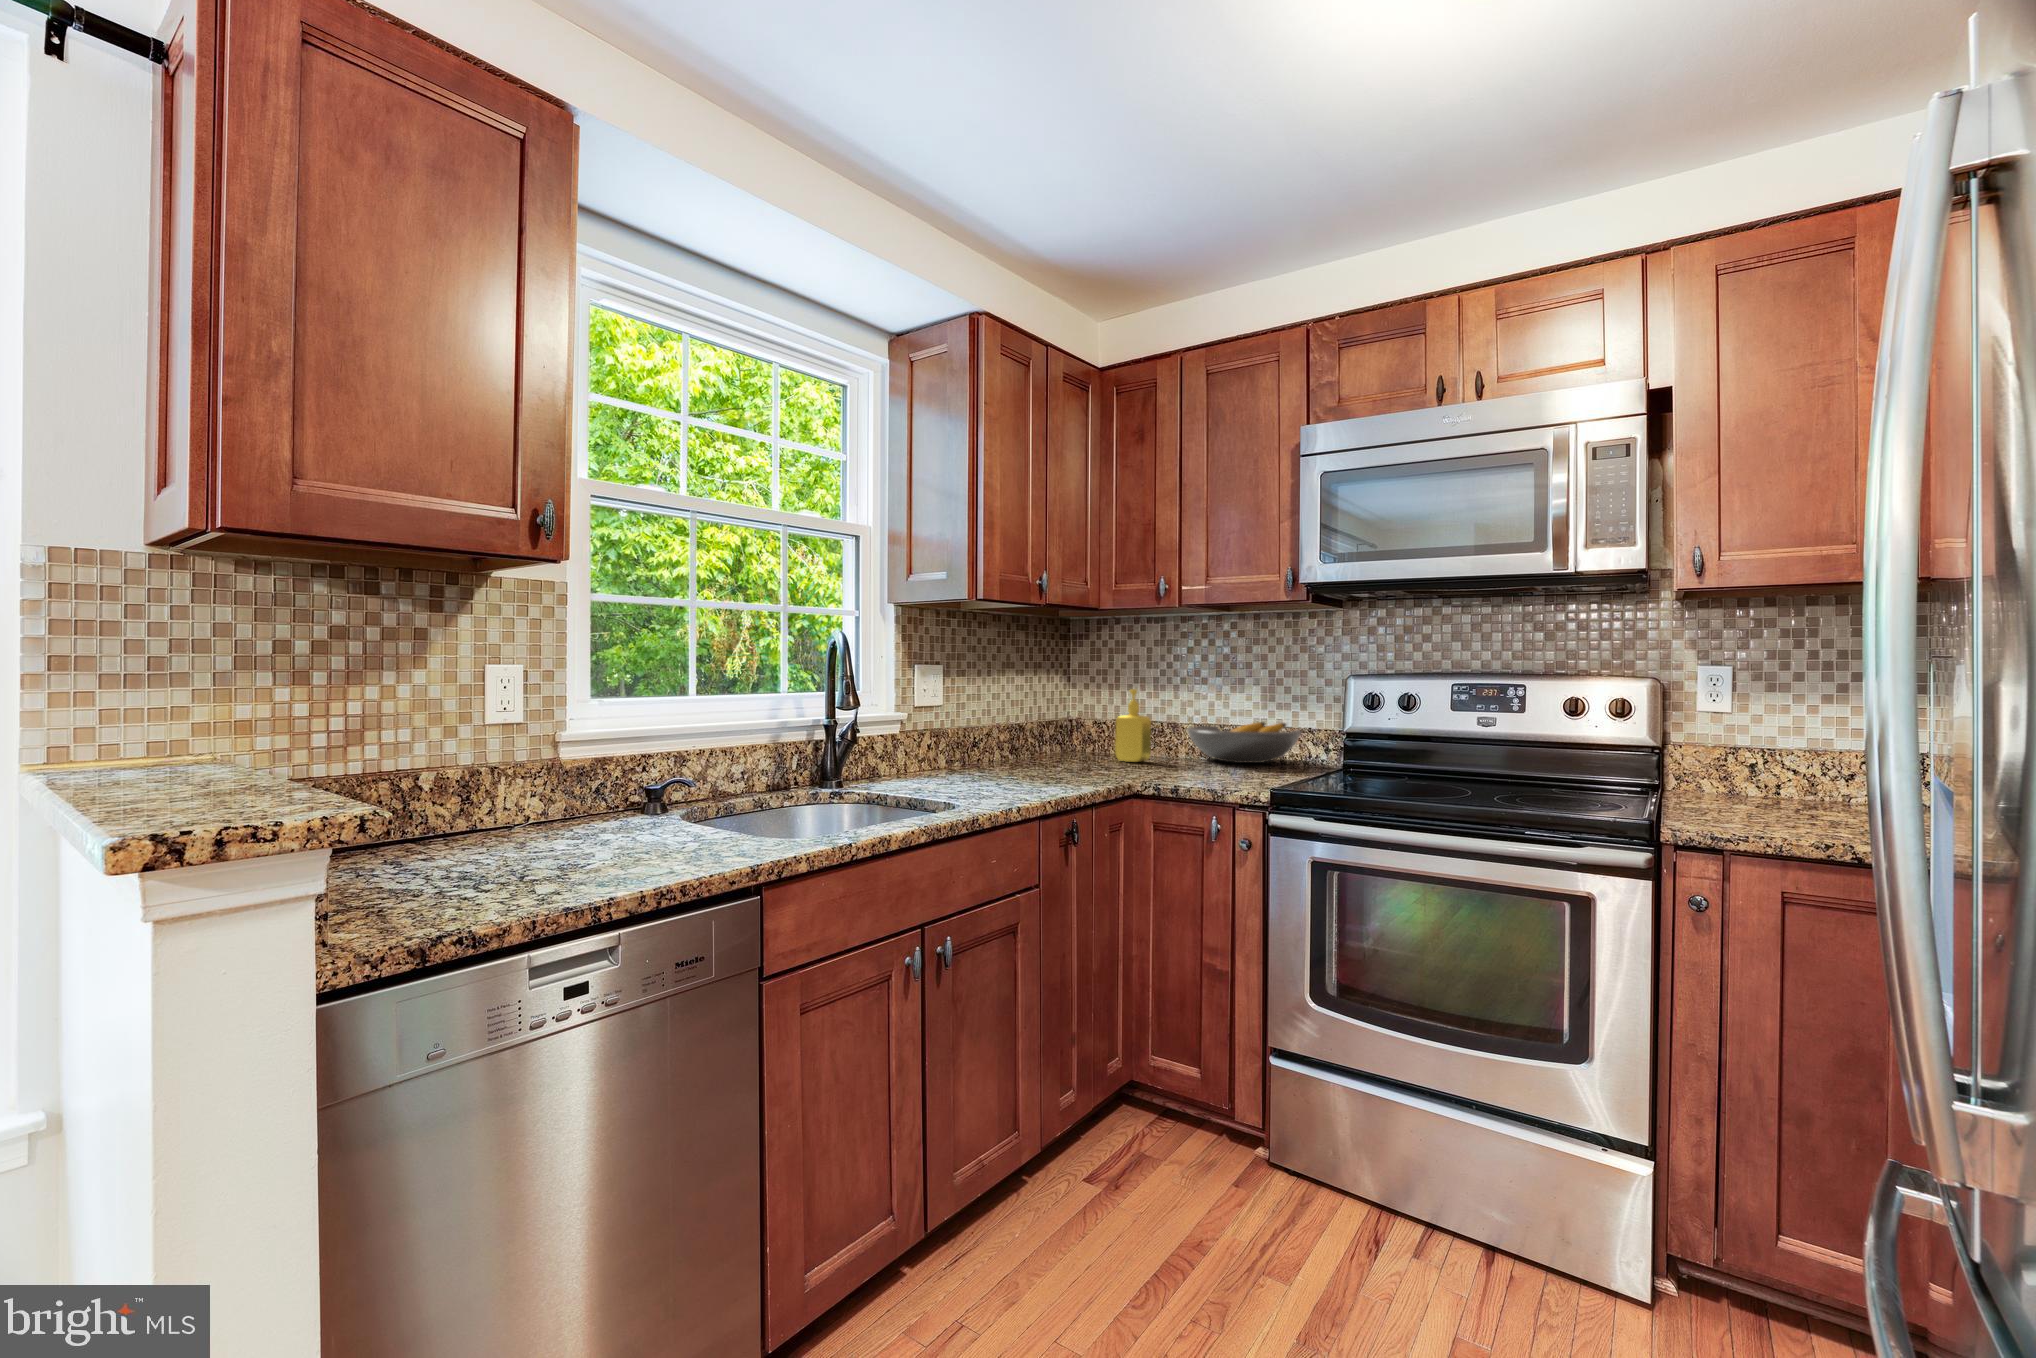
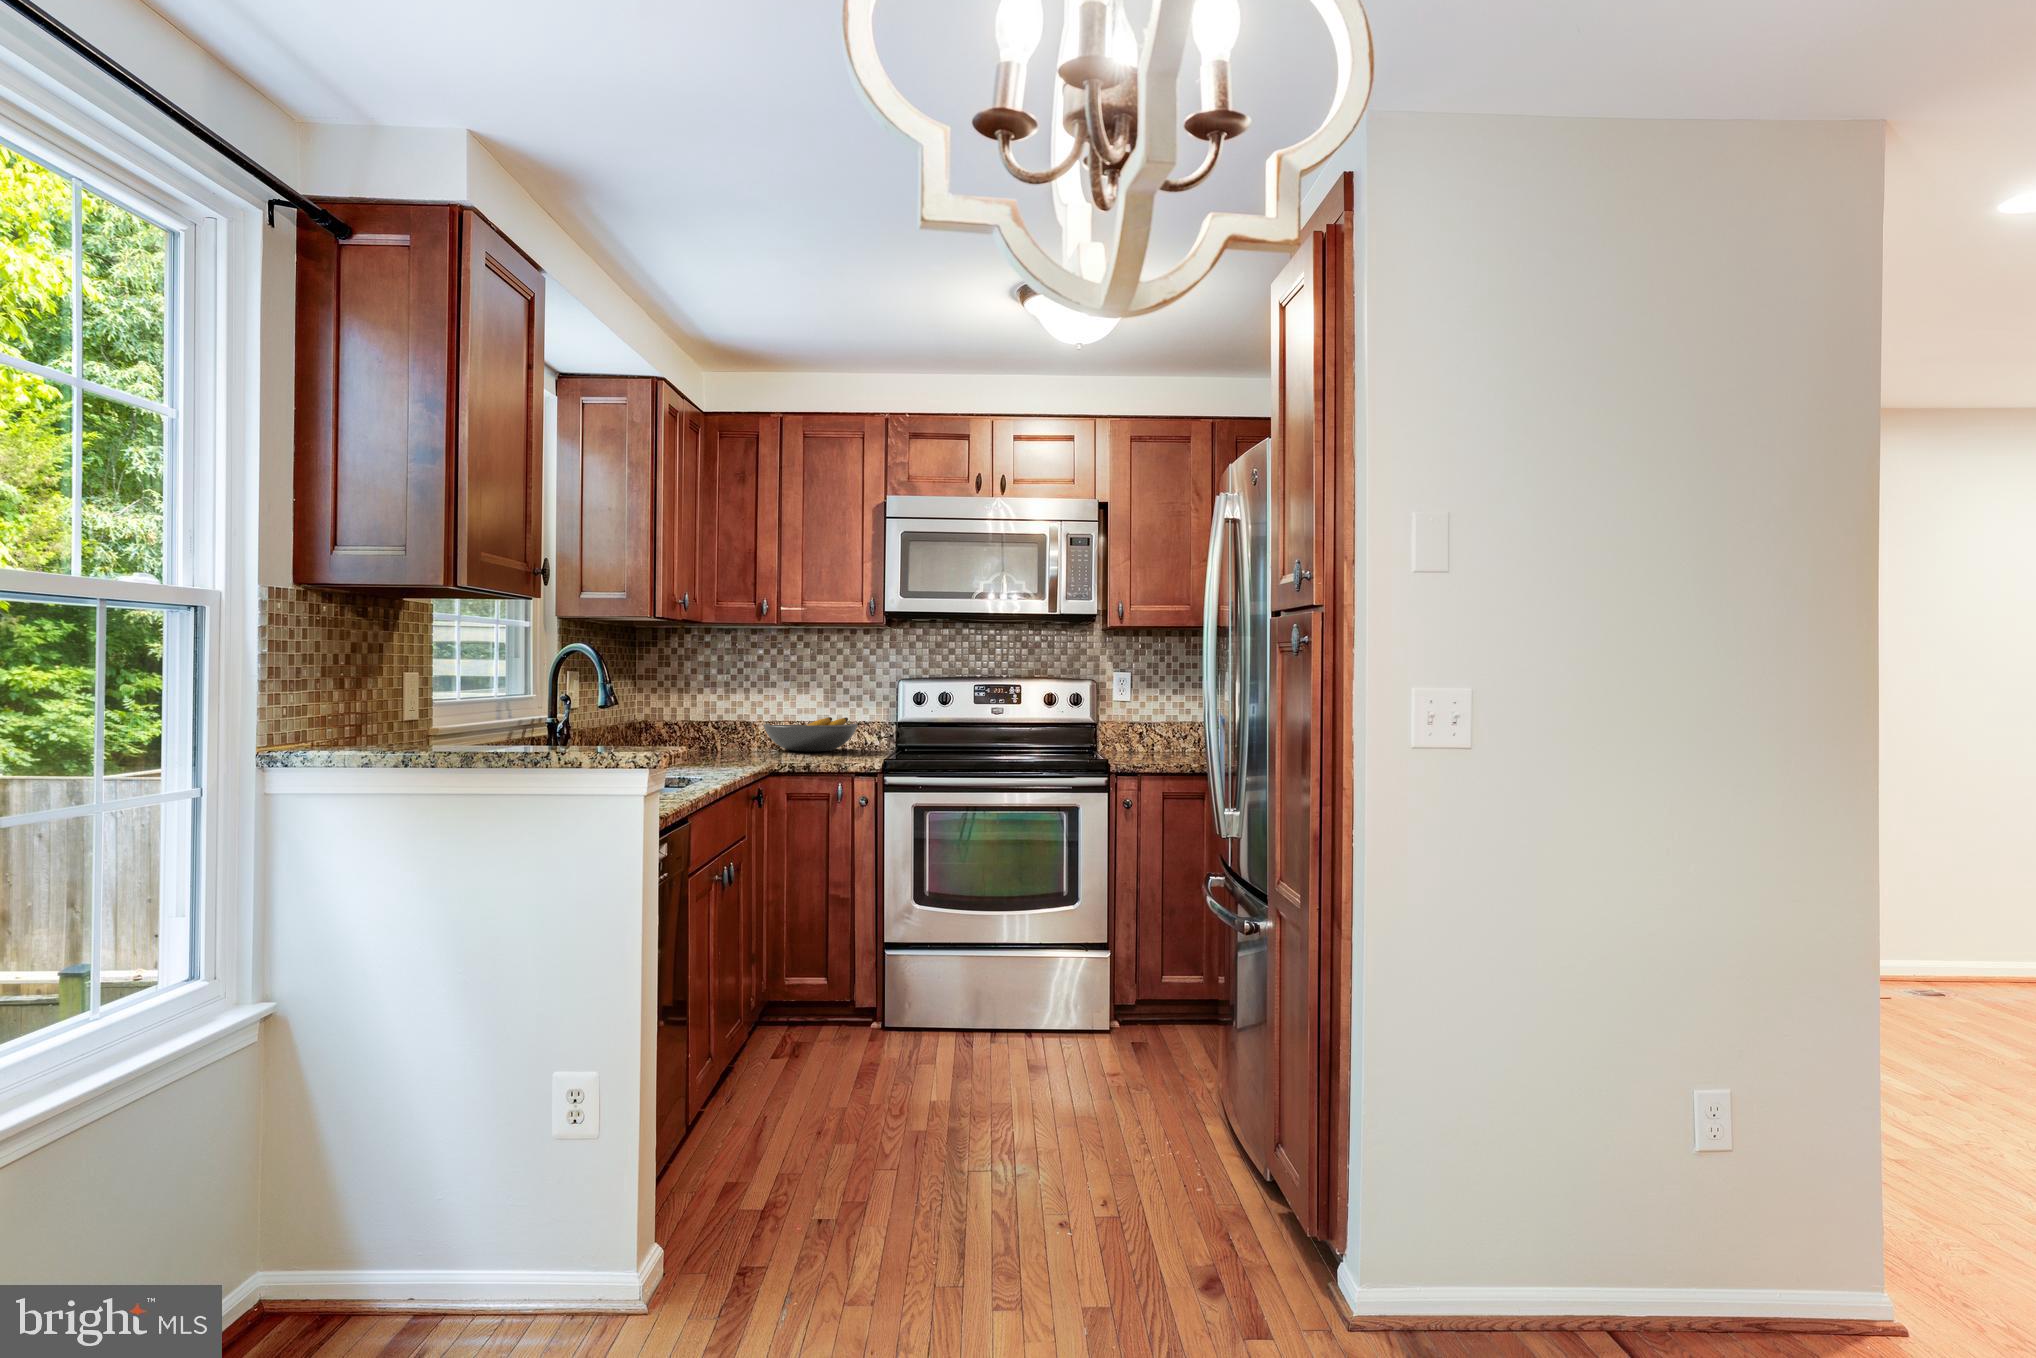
soap dispenser: present [1115,689,1151,762] -> none [714,692,745,755]

